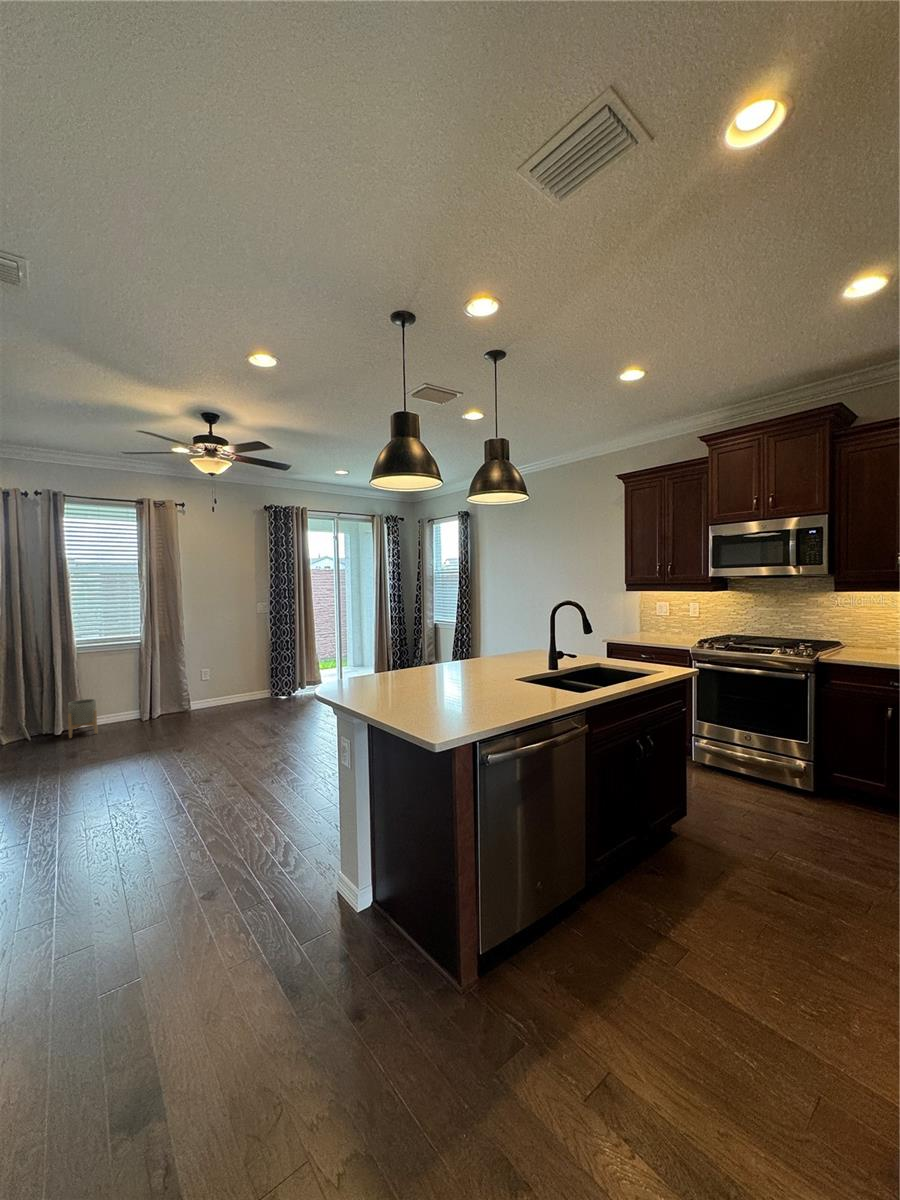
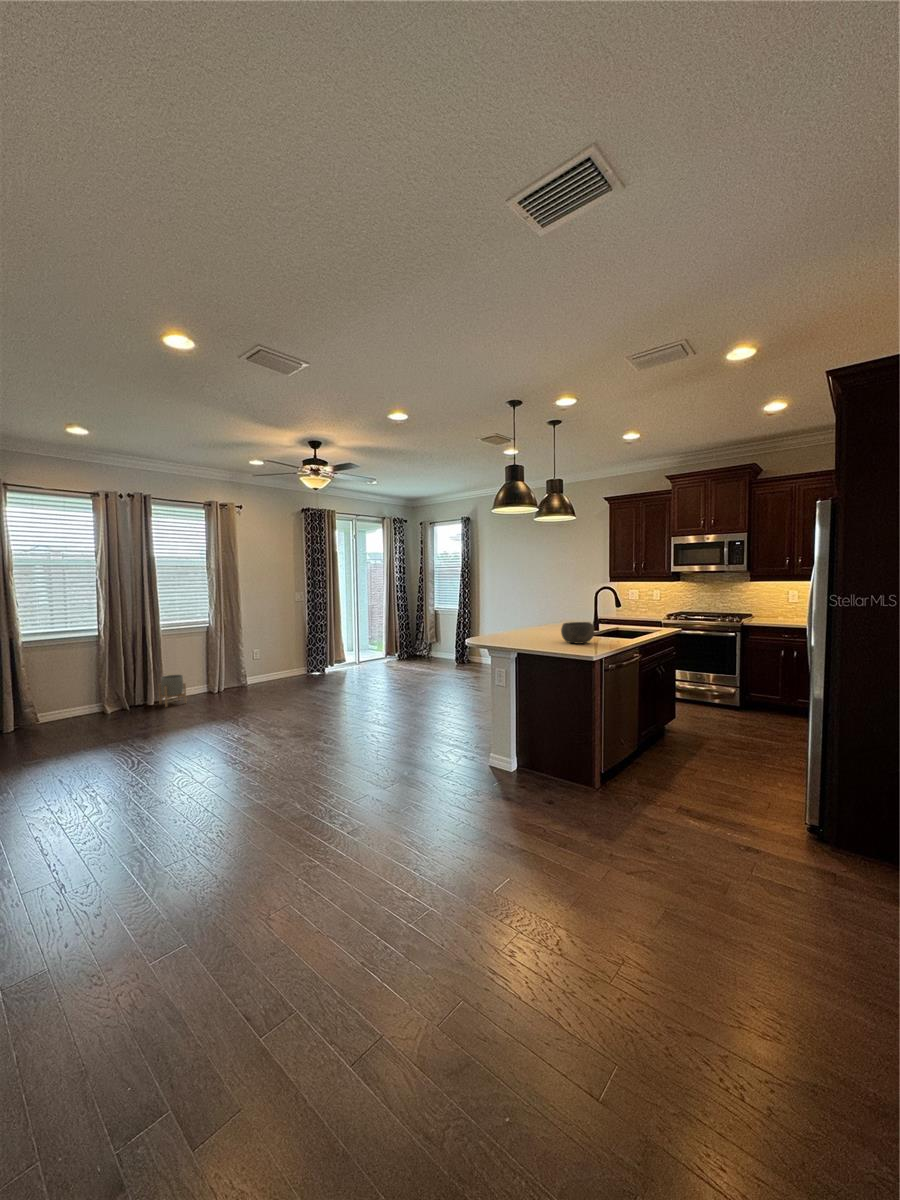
bowl: none [443,664,498,703] -> present [561,622,594,644]

